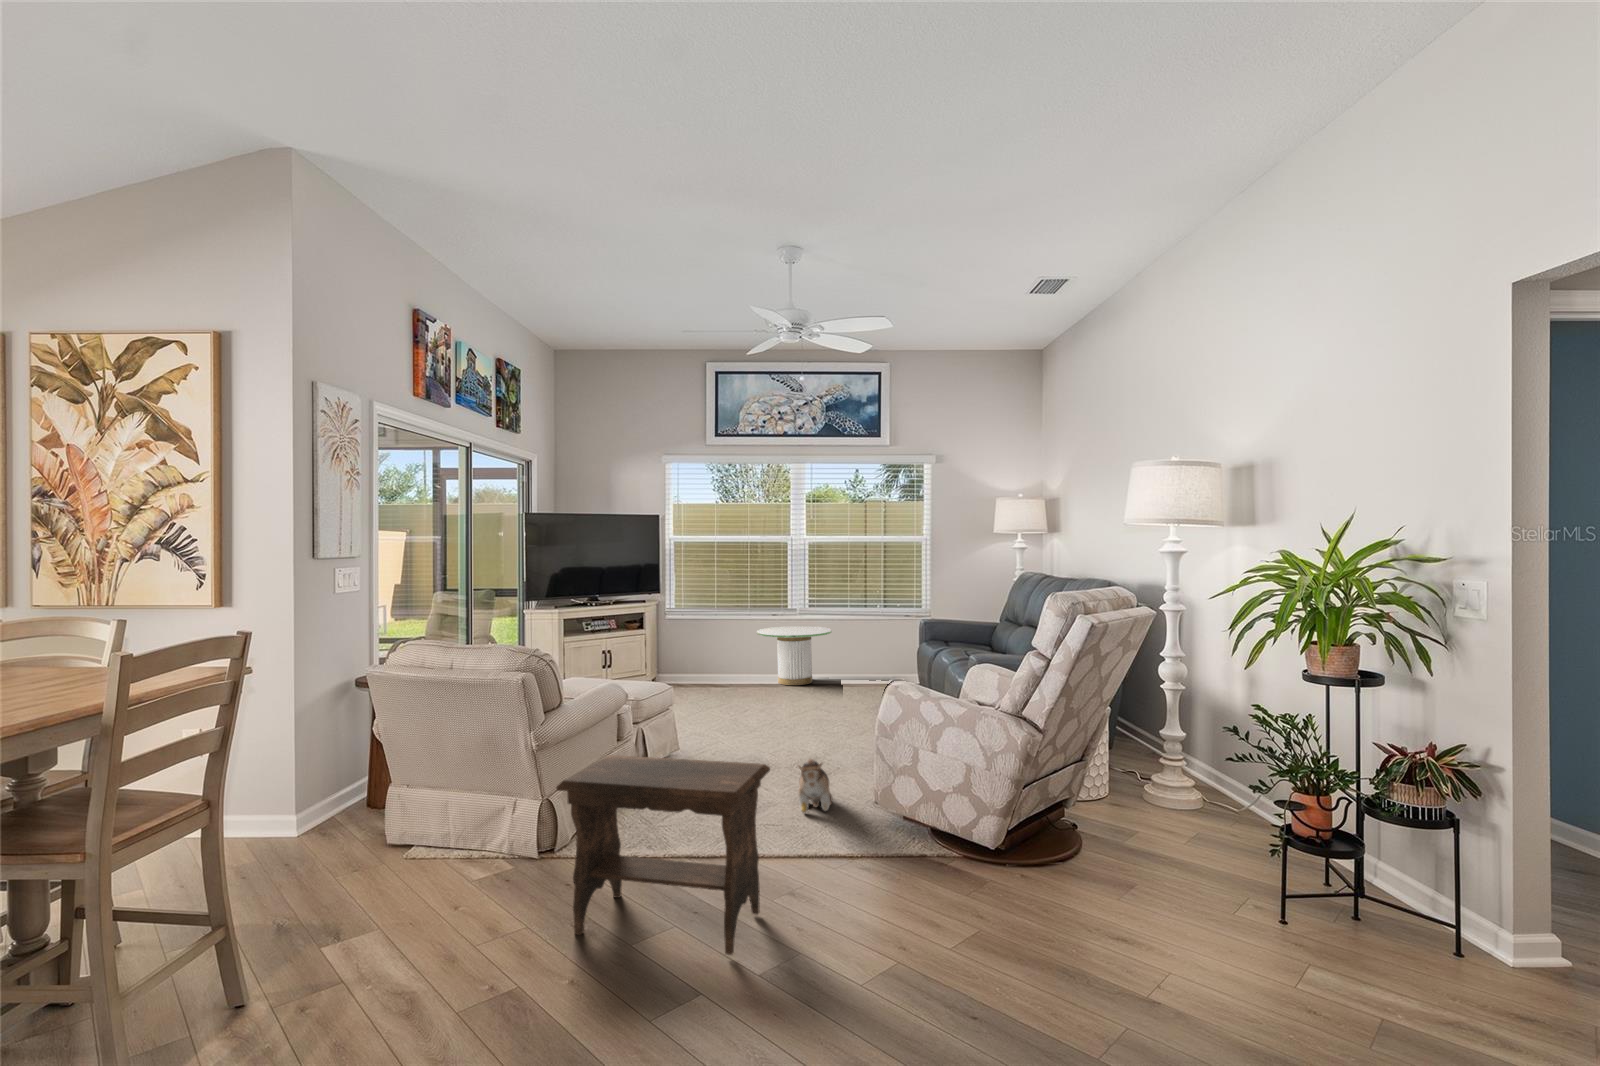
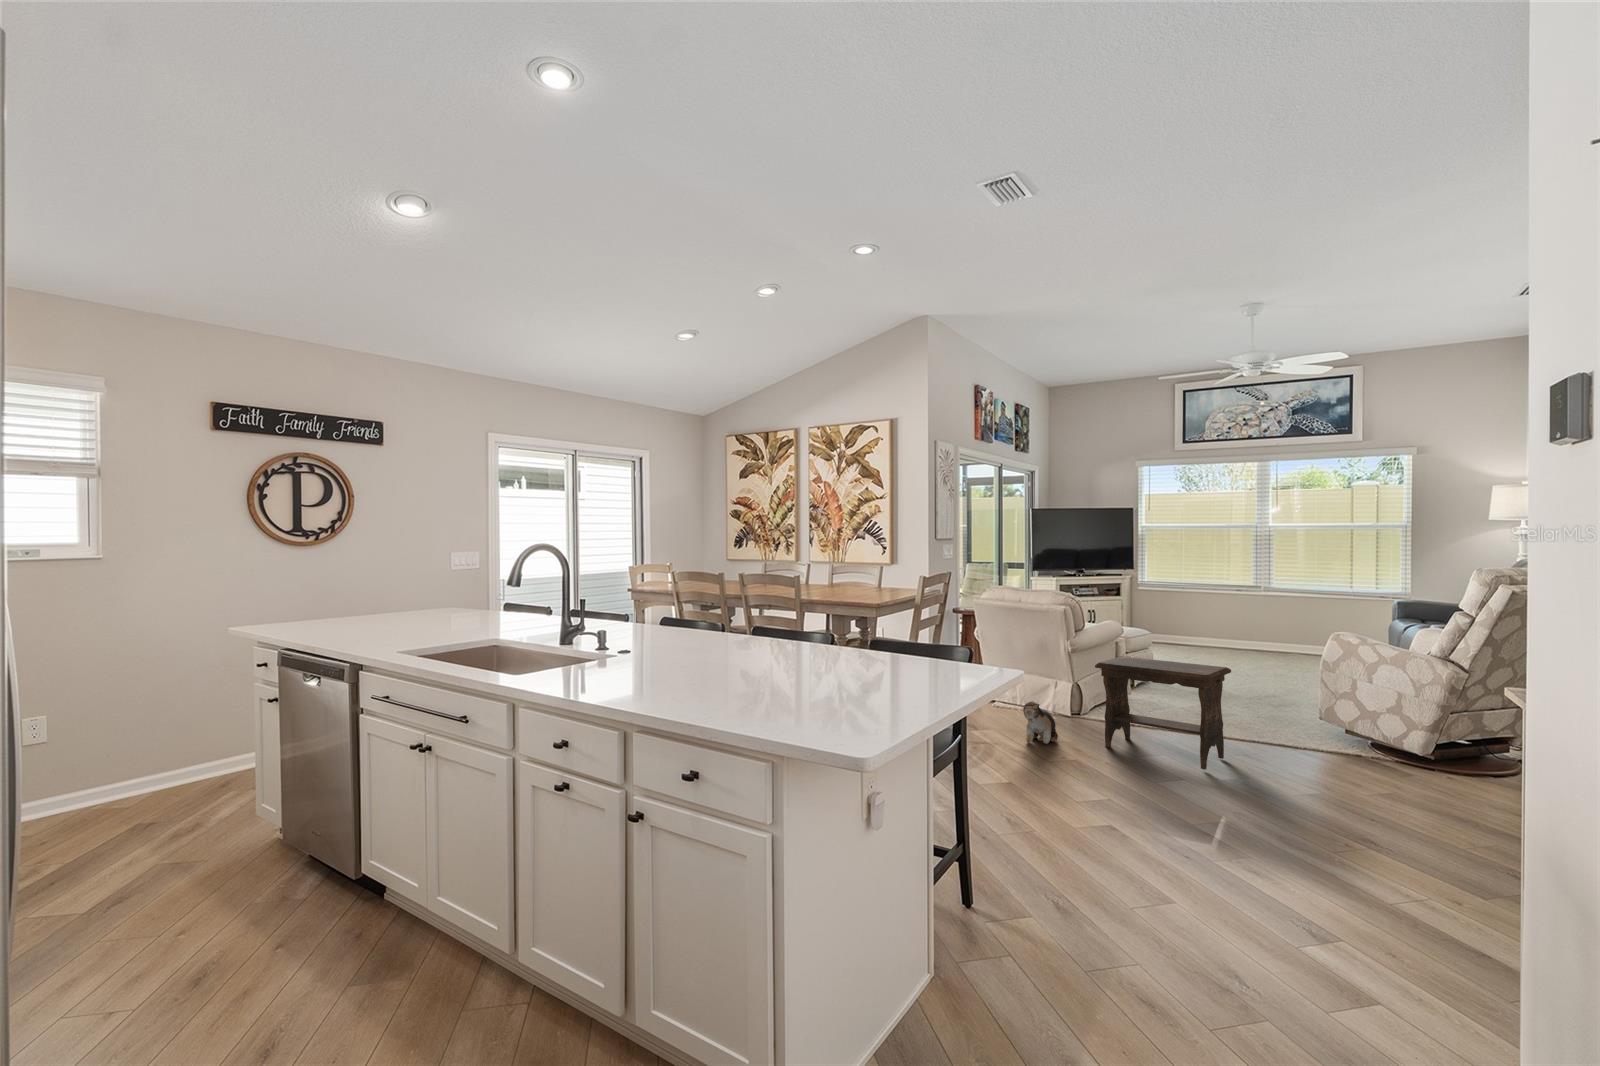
side table: present [757,626,832,685] -> none [1223,603,1297,652]
plush toy: present [798,759,832,813] -> present [1020,701,1058,744]

